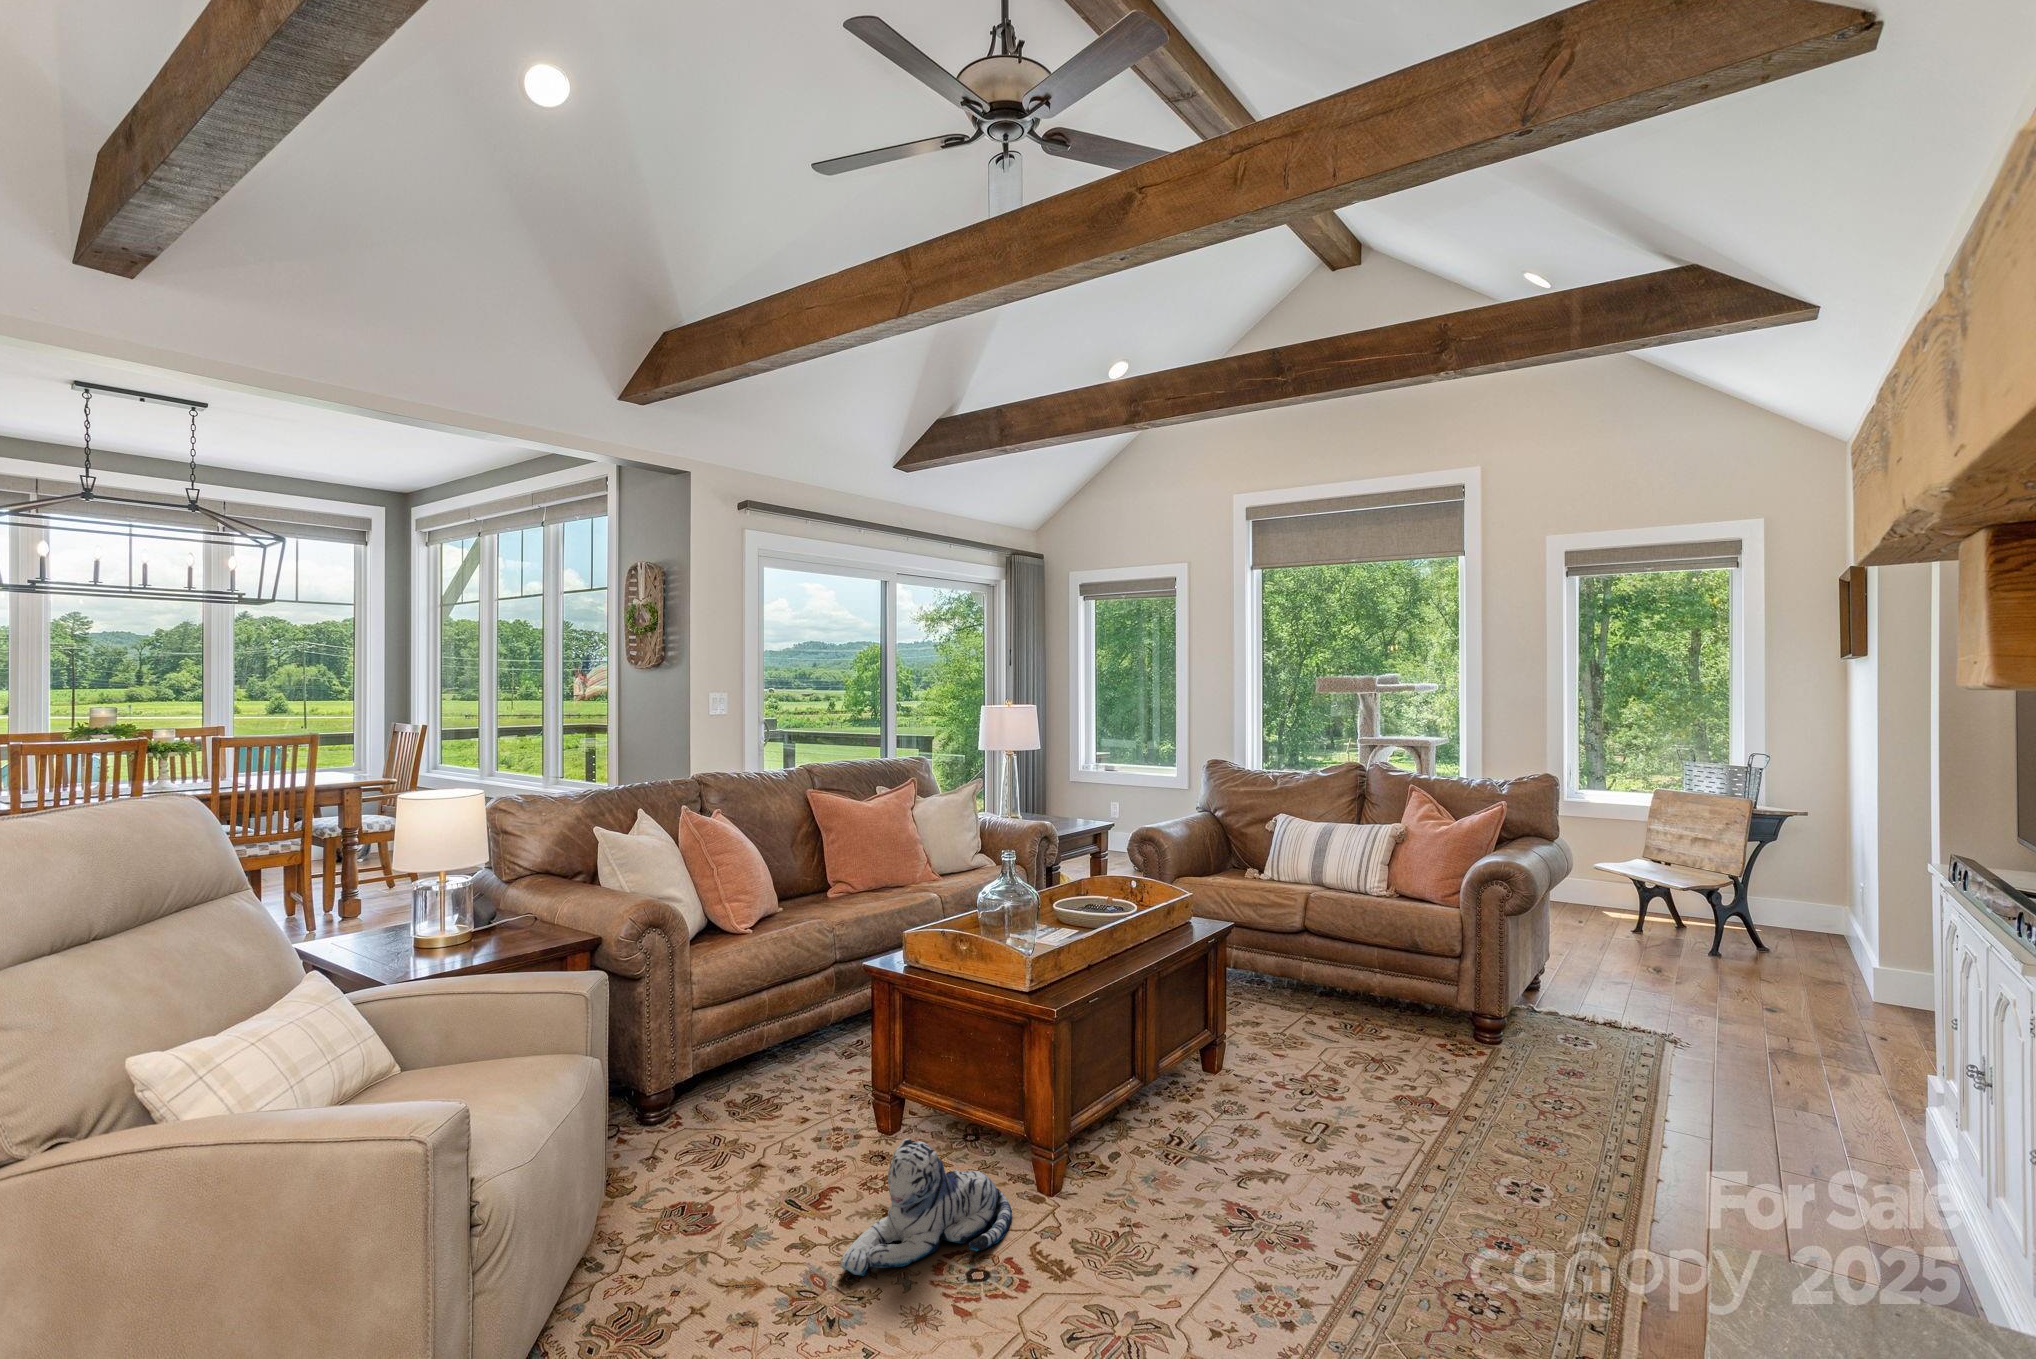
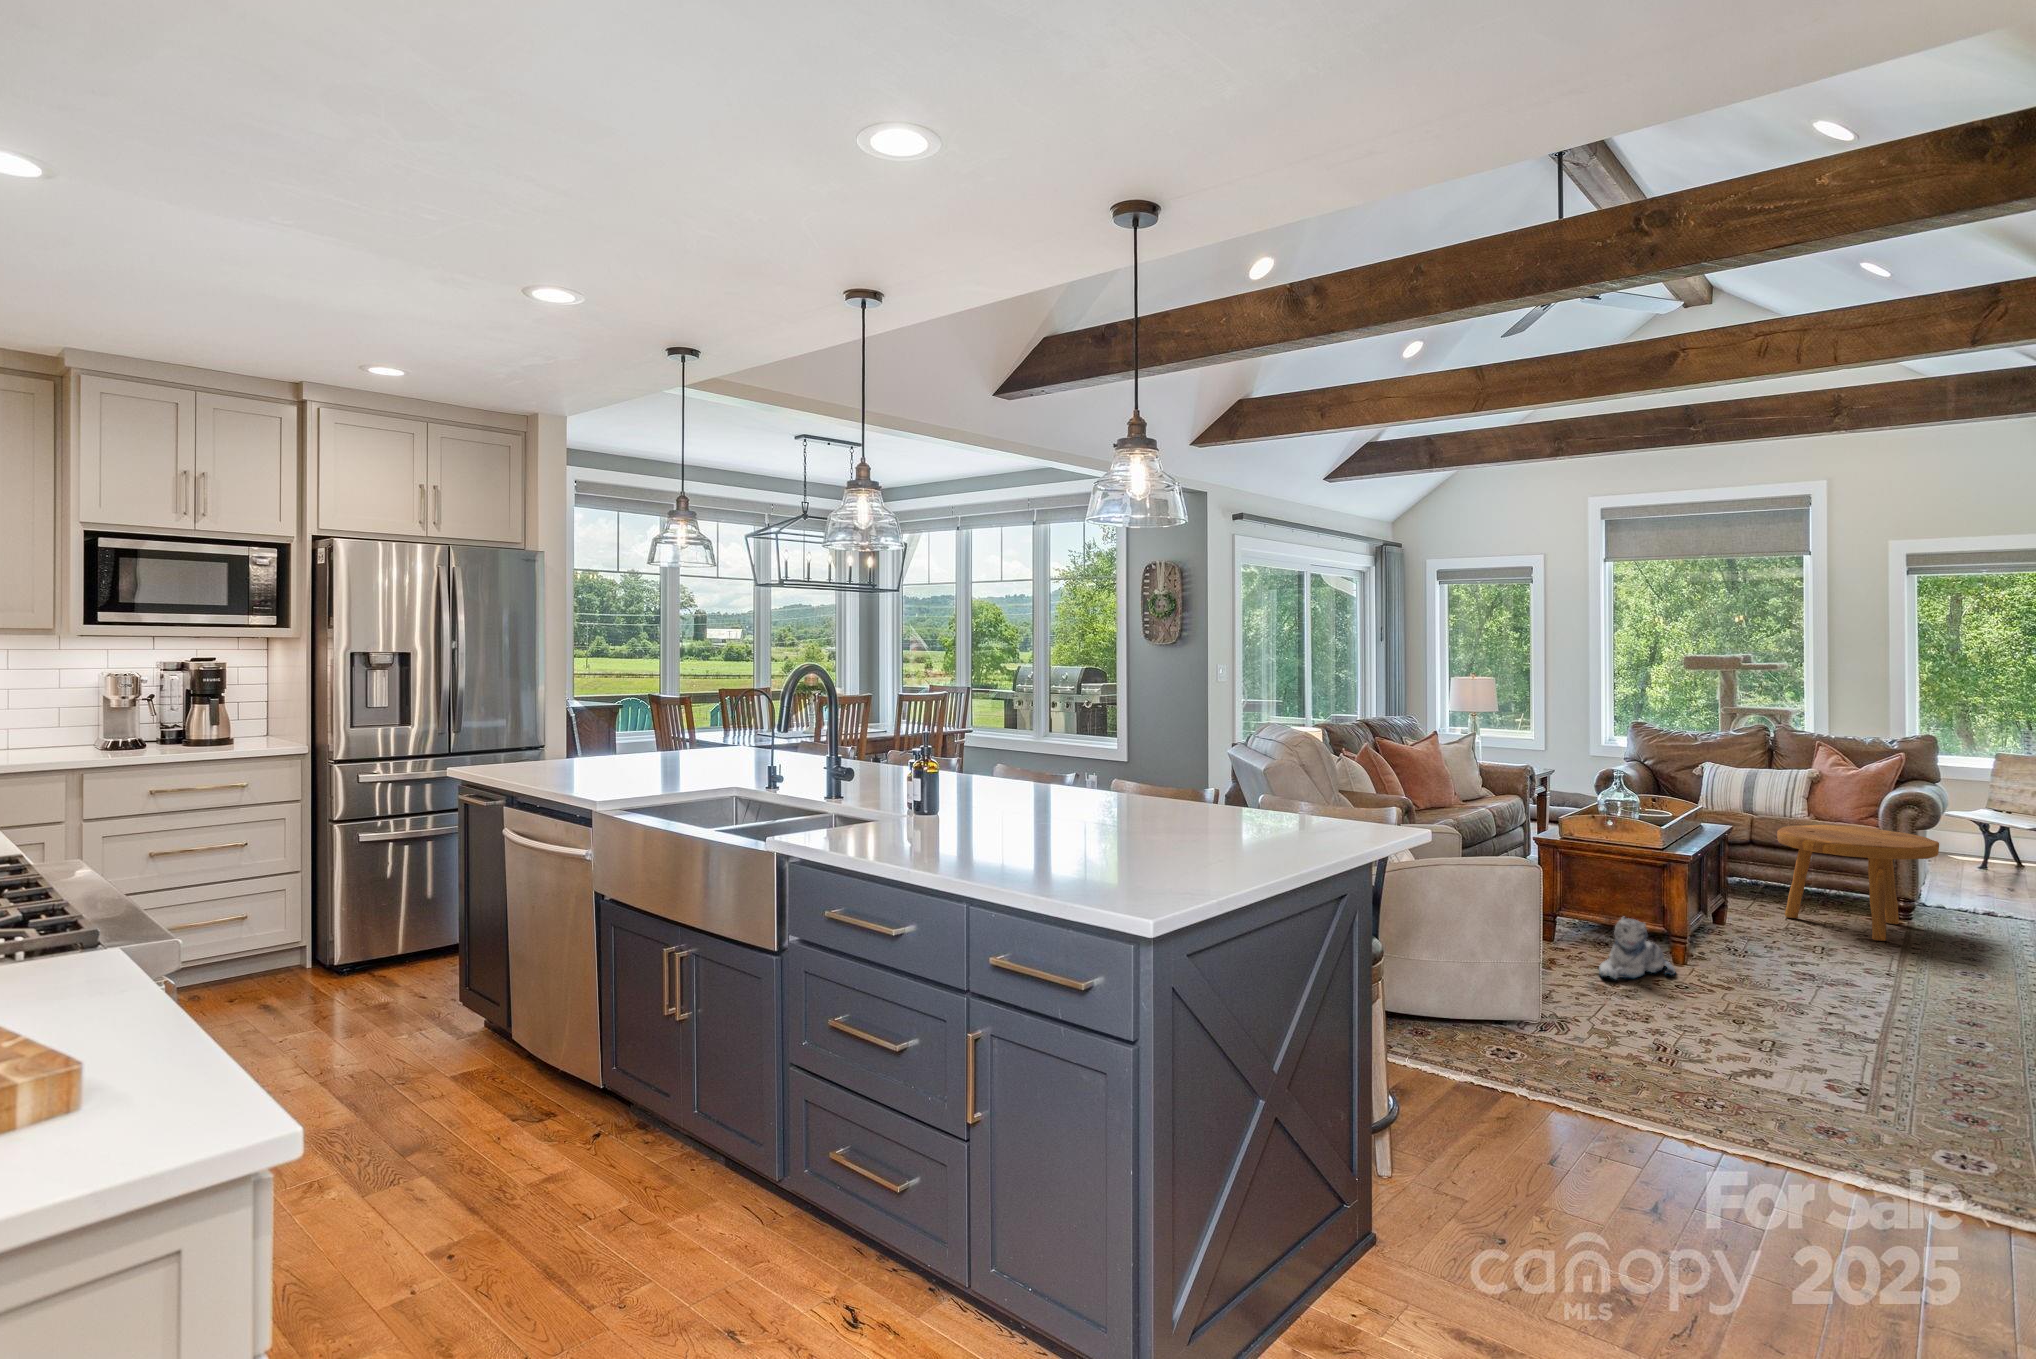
footstool: none [1294,912,1507,1113] -> present [1777,825,1939,941]

